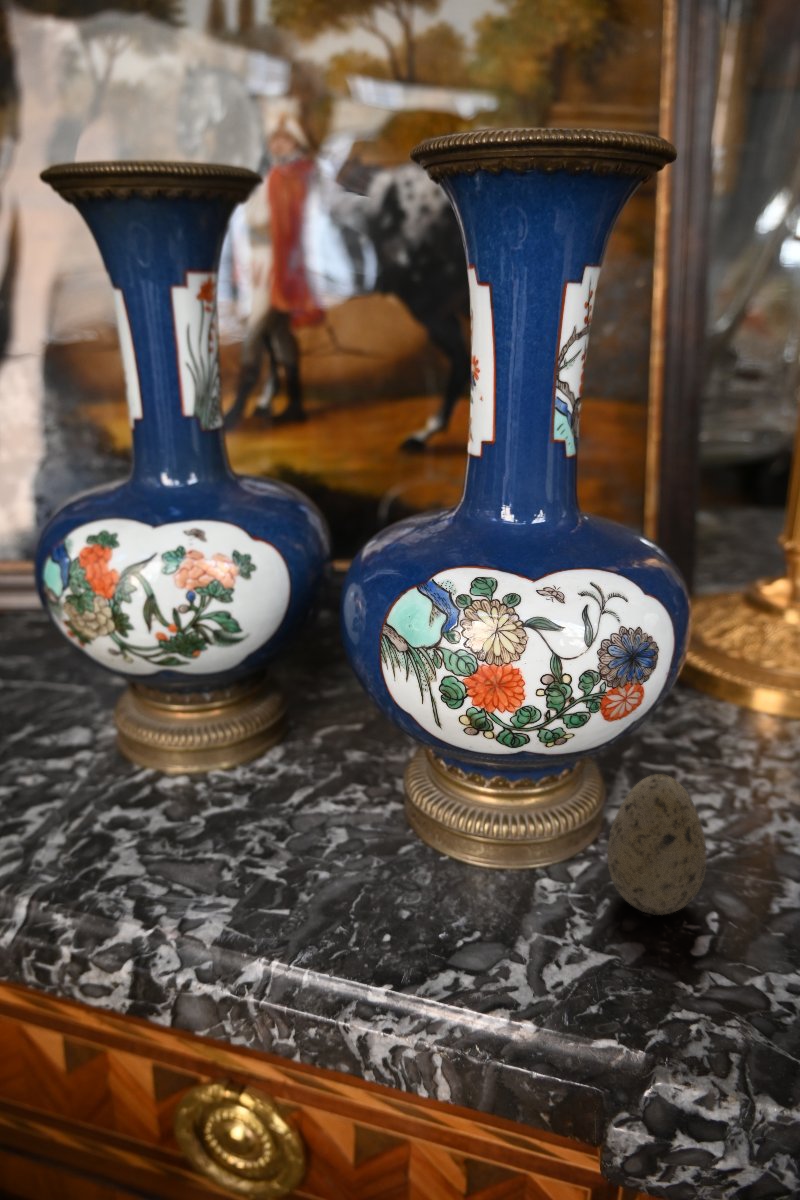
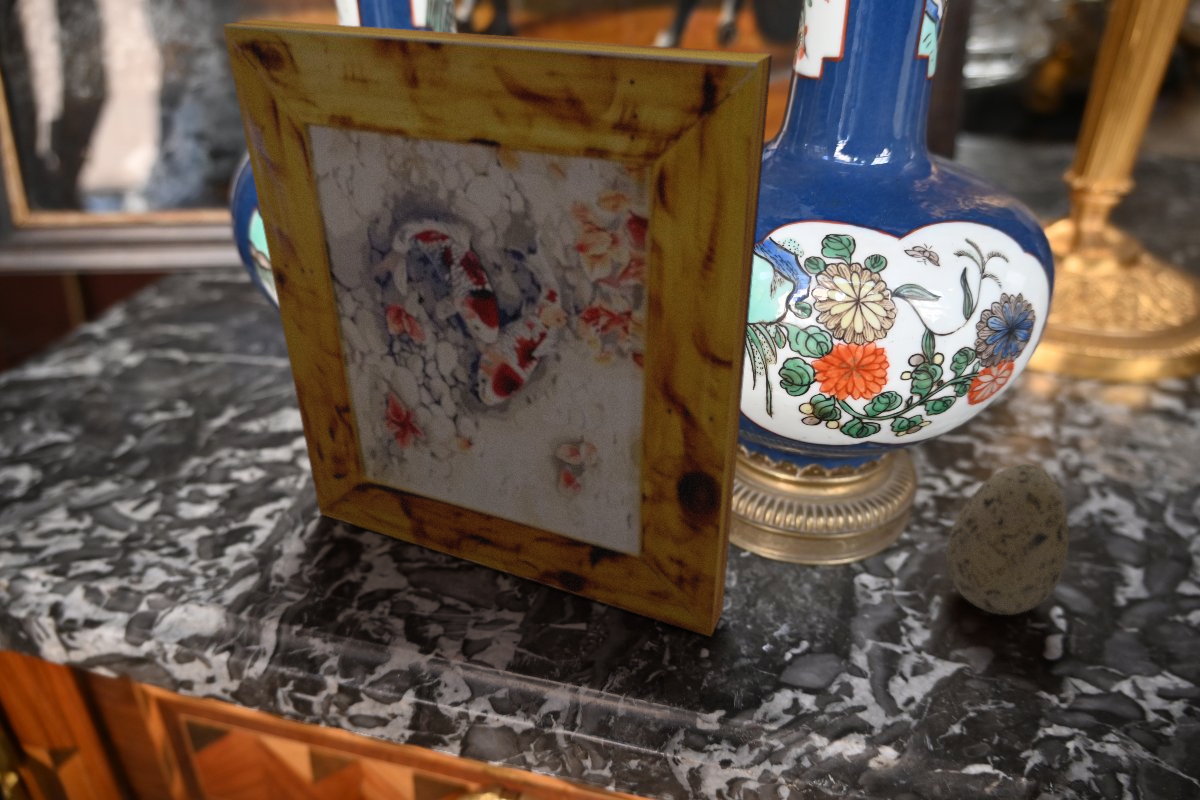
picture frame: none [23,414,410,924] -> present [224,19,772,636]

